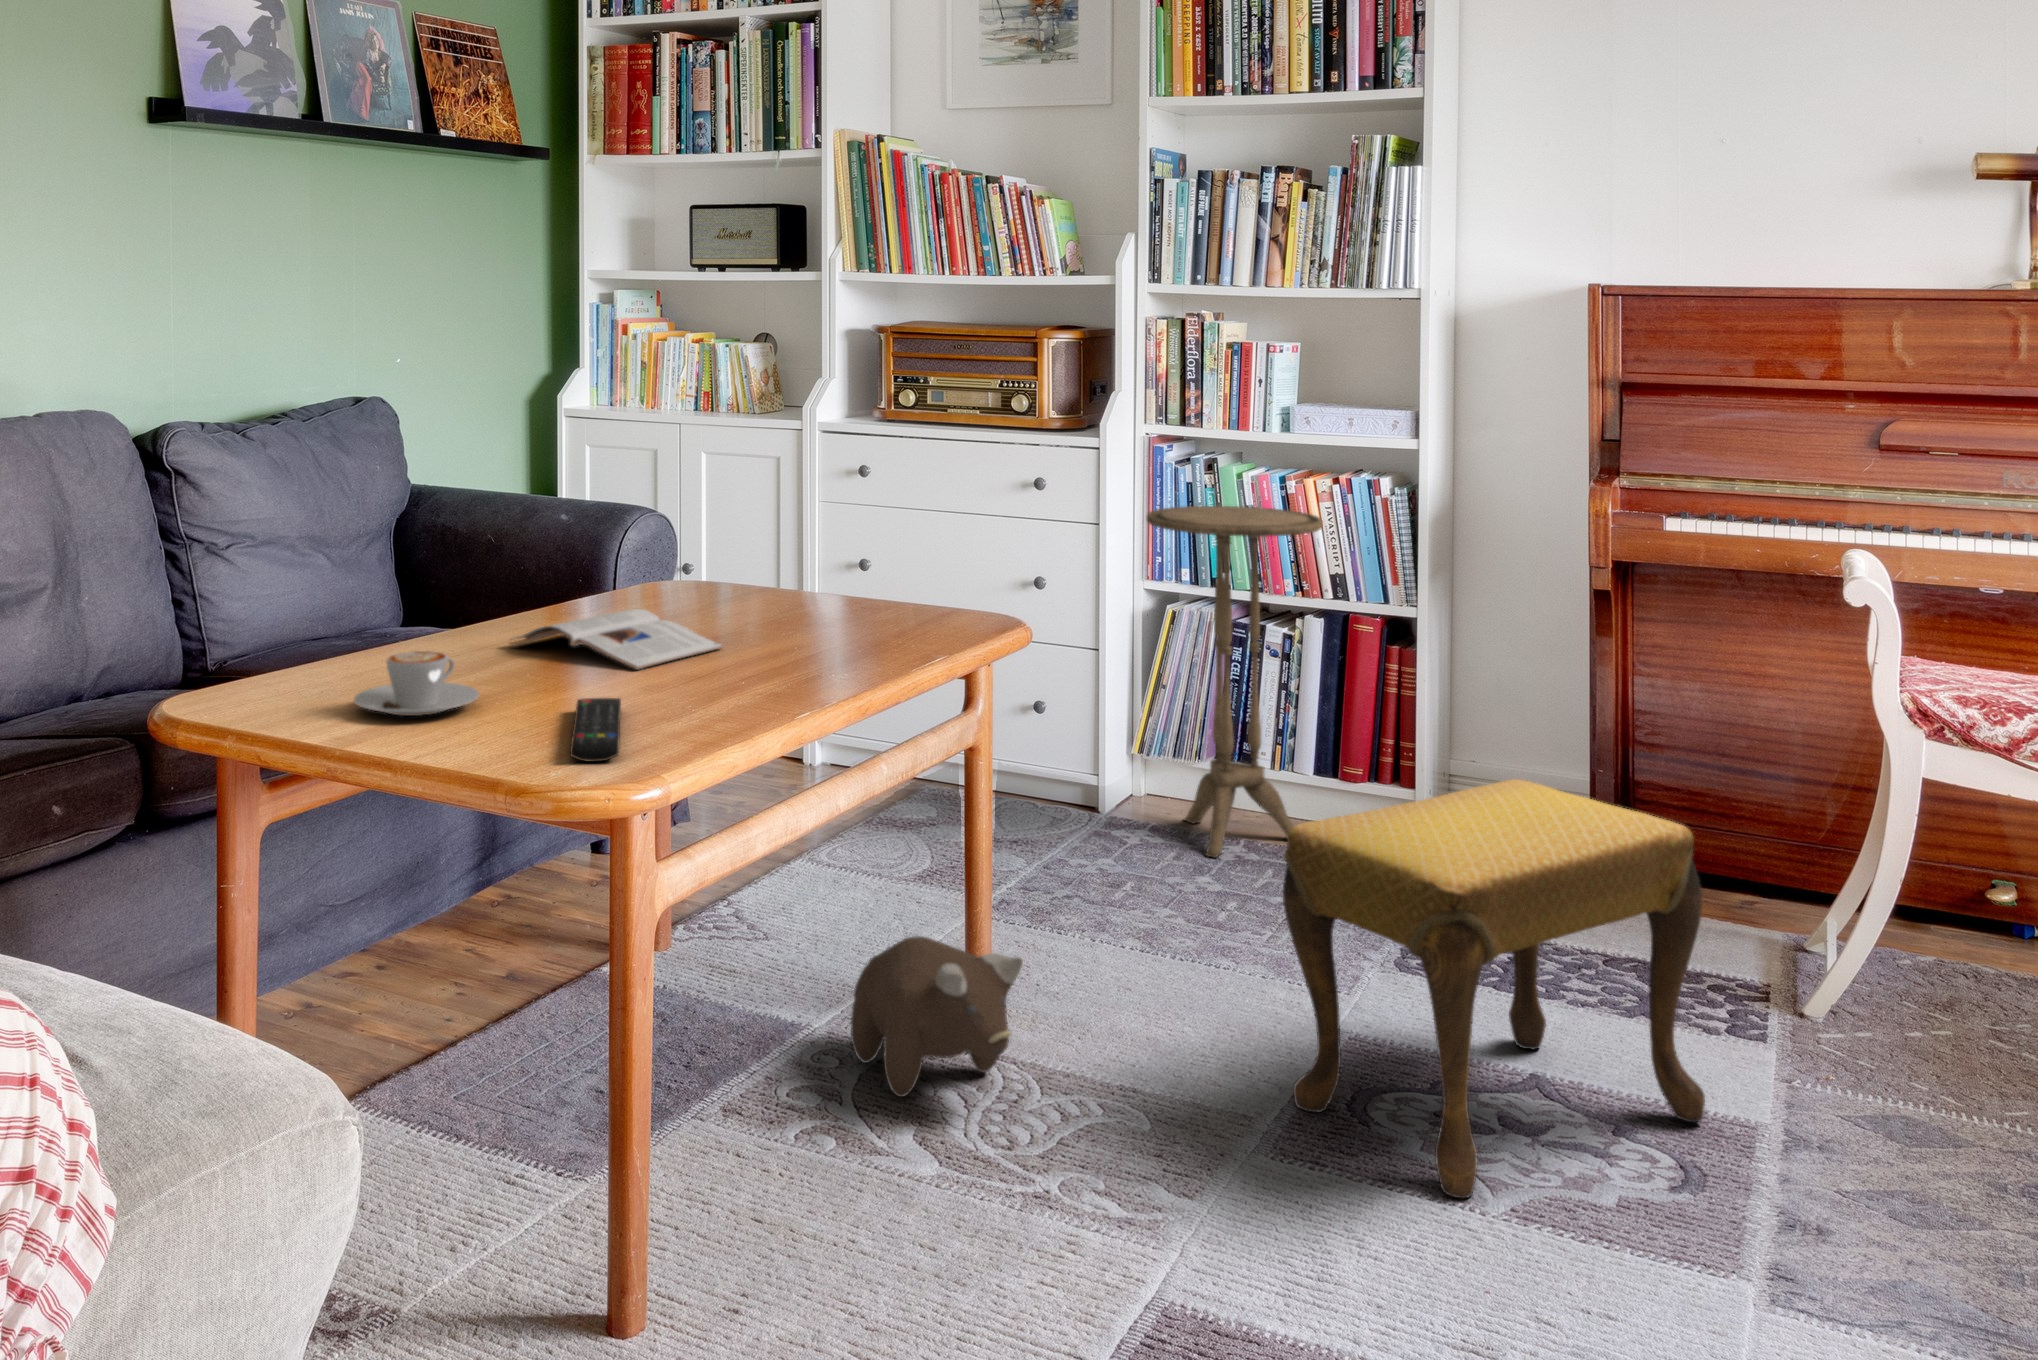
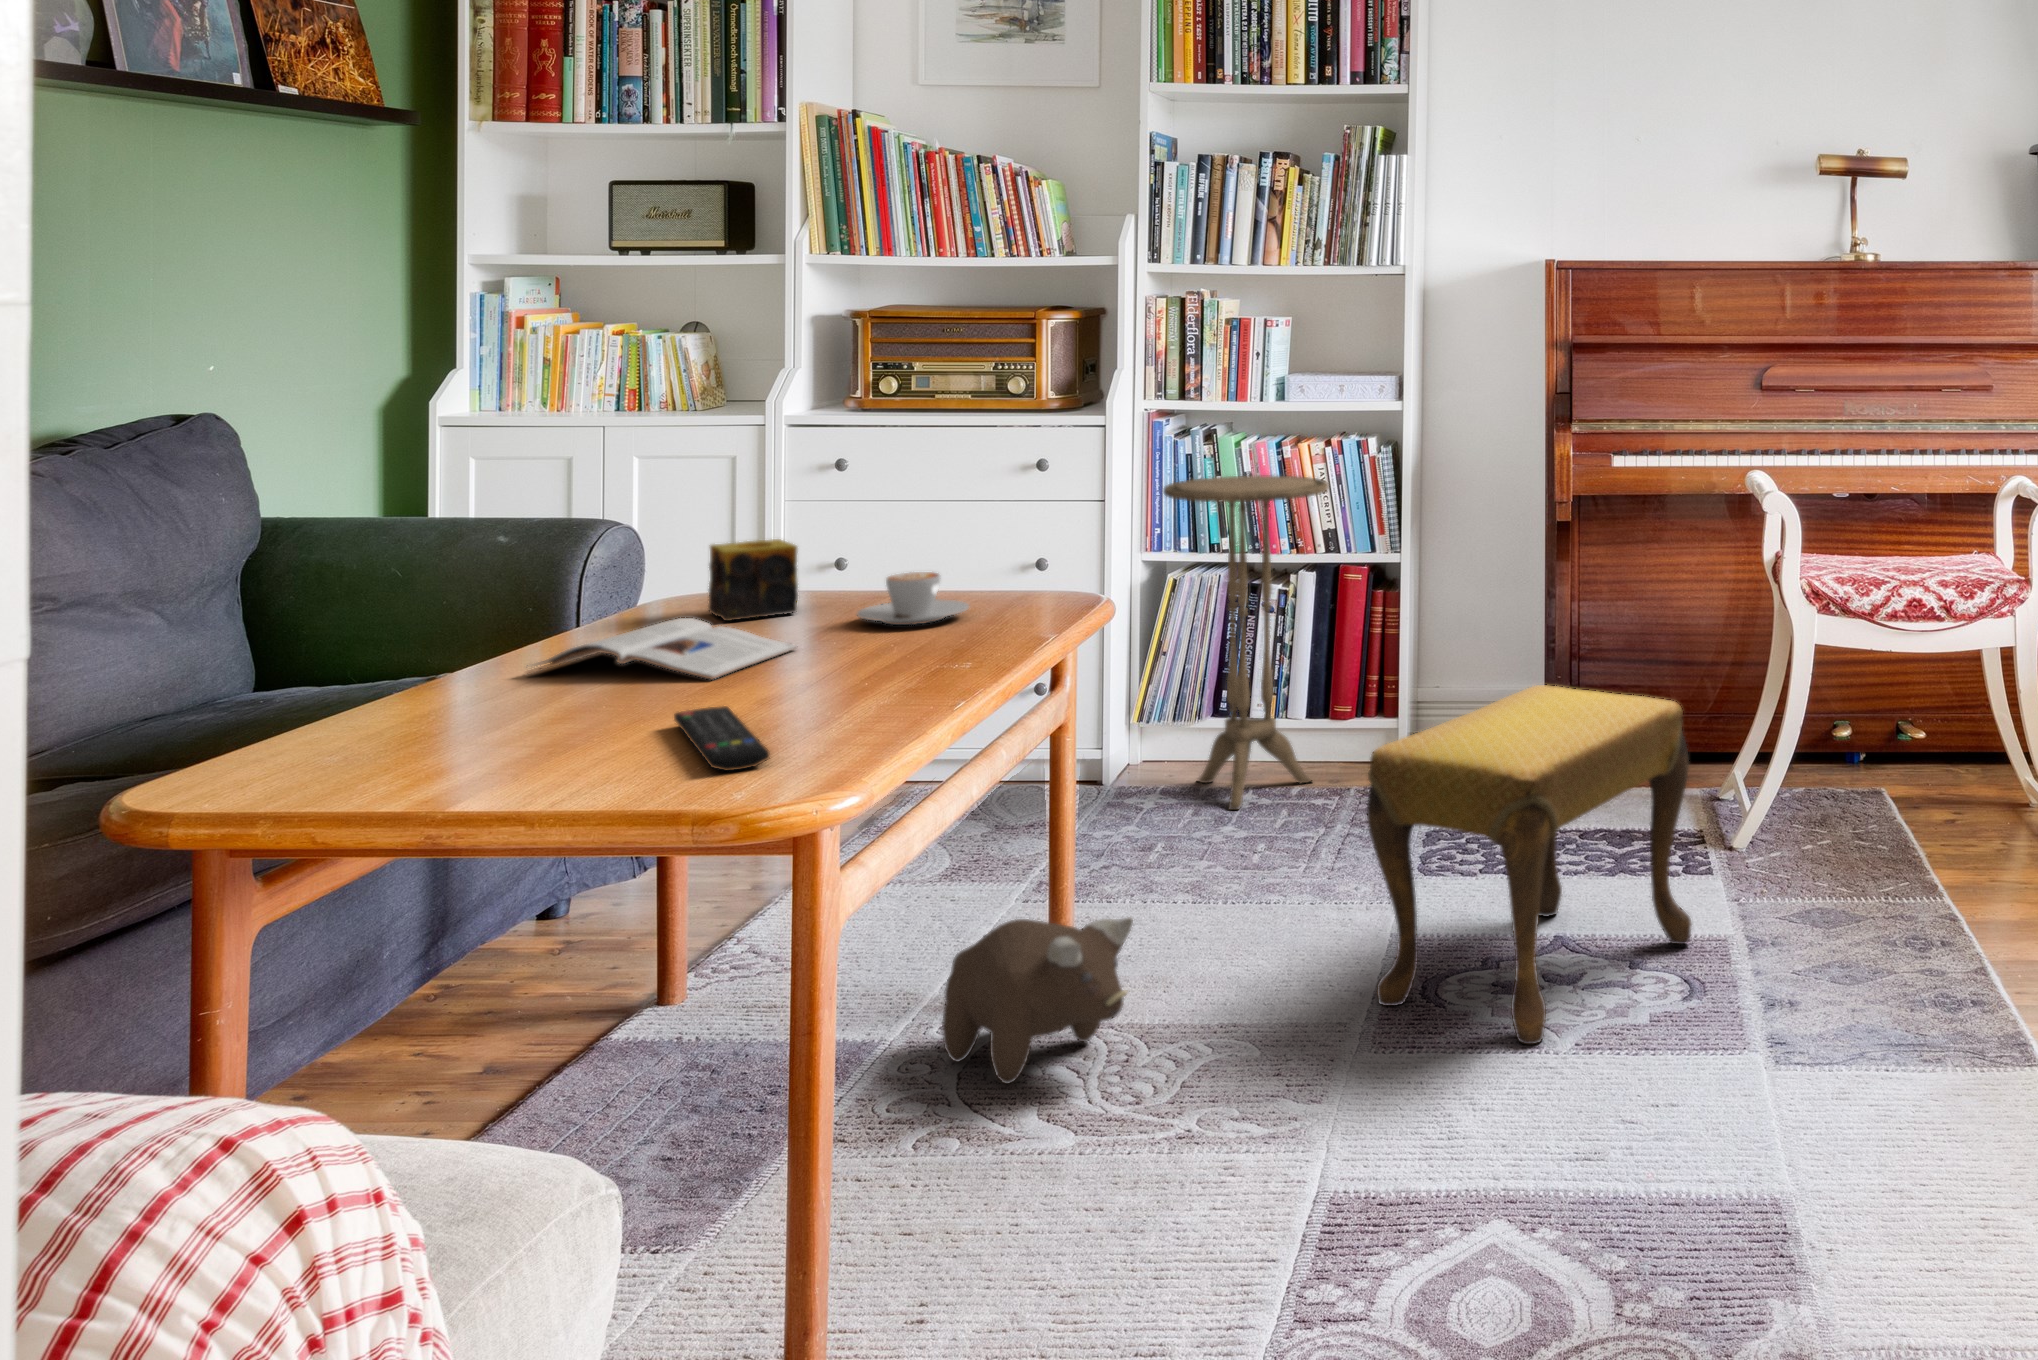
candle: none [681,542,749,614] -> present [709,539,798,621]
coffee cup: present [354,651,479,716] -> present [857,572,969,625]

